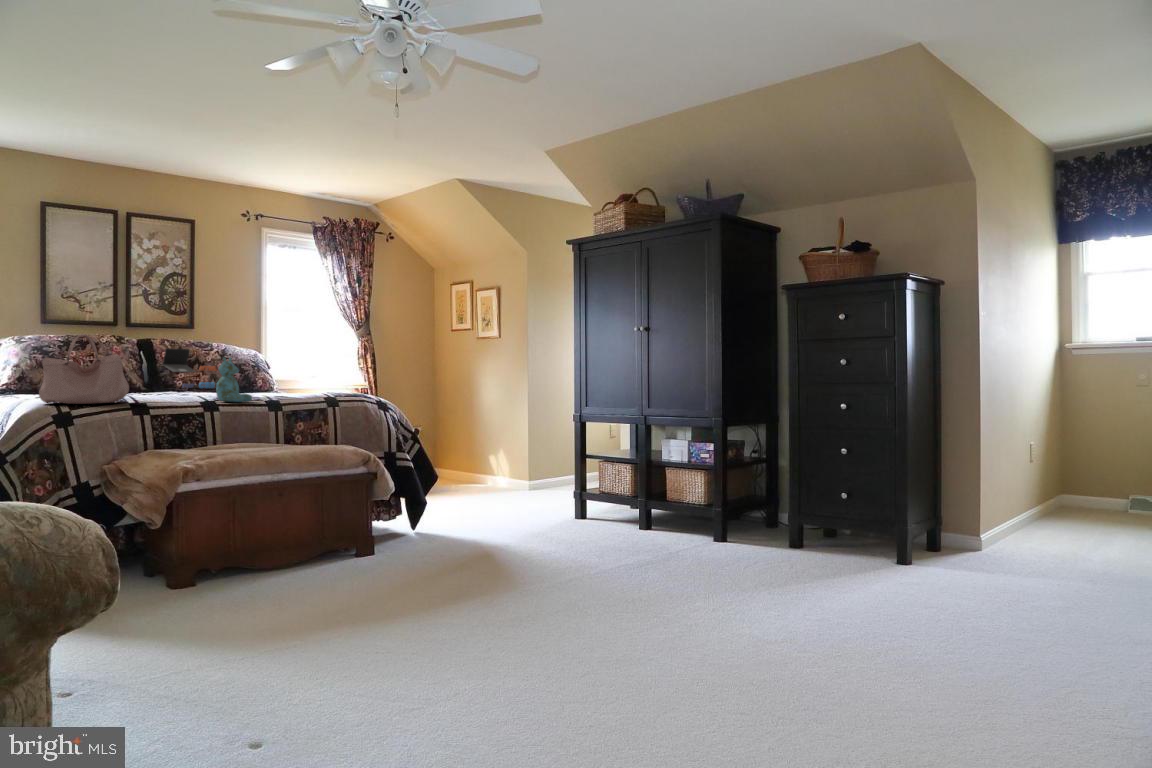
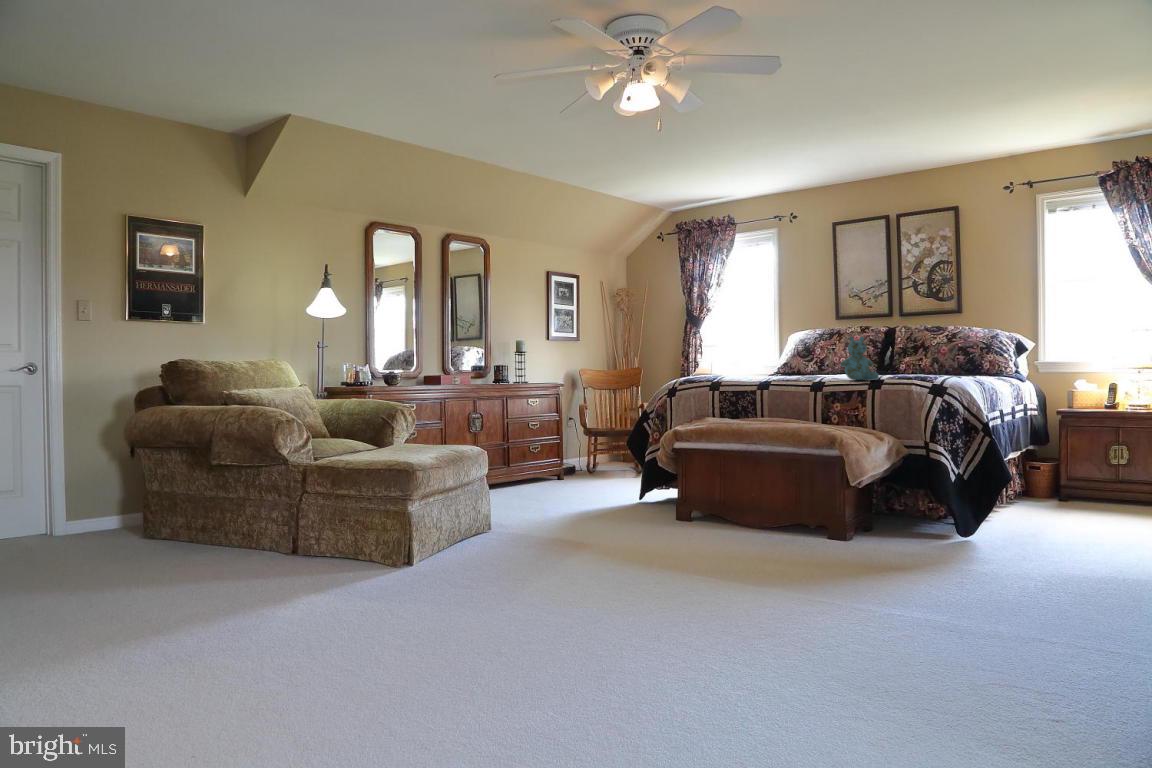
handbag: present [39,334,129,404] -> none [718,326,775,381]
laptop: present [163,348,216,388] -> none [889,334,931,372]

